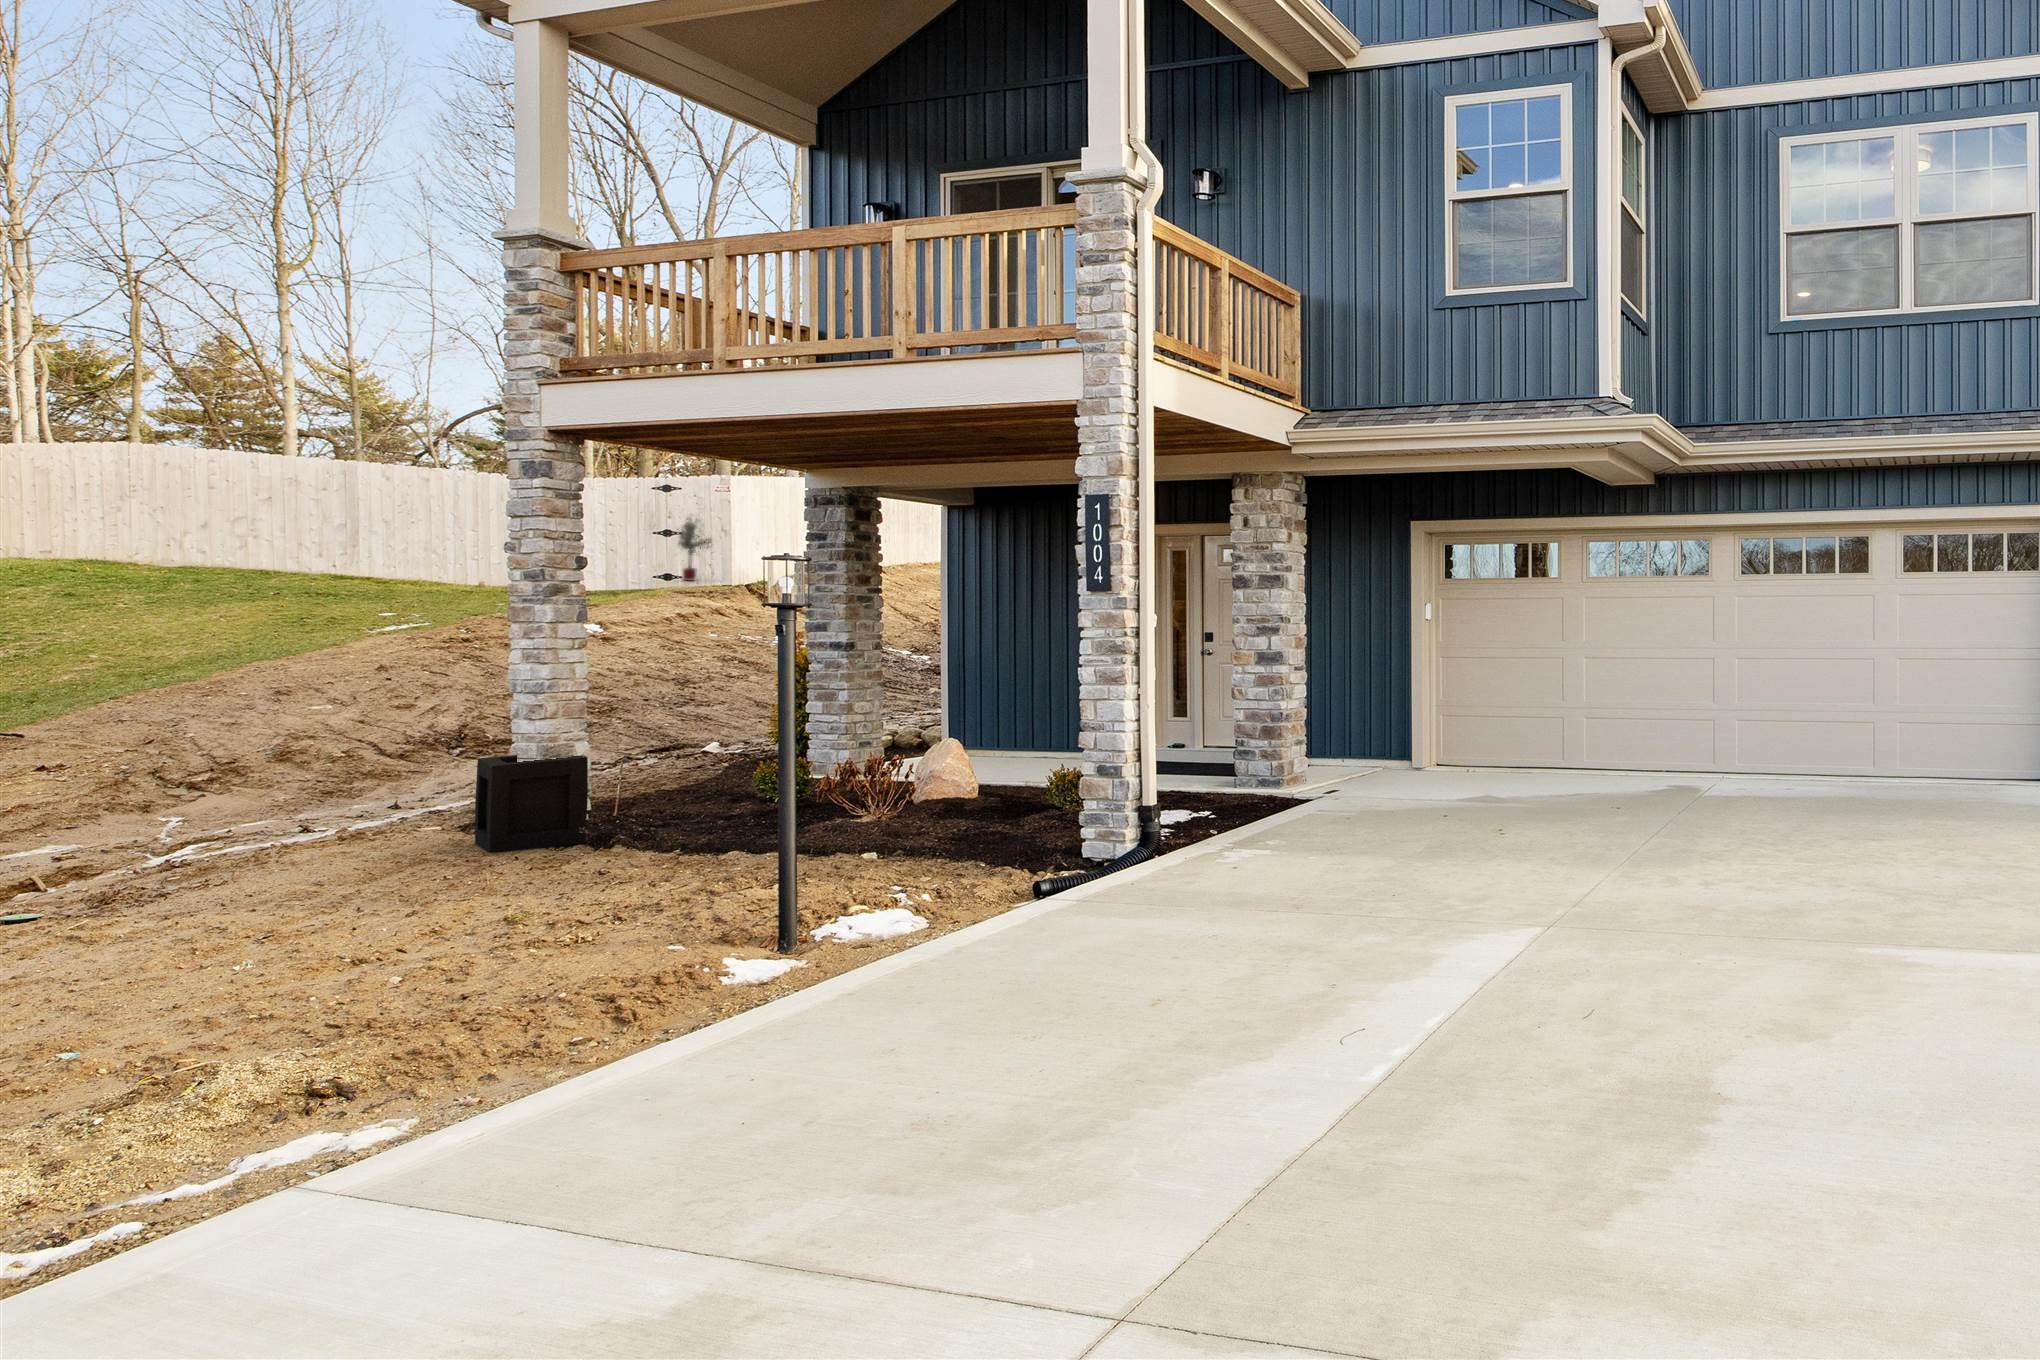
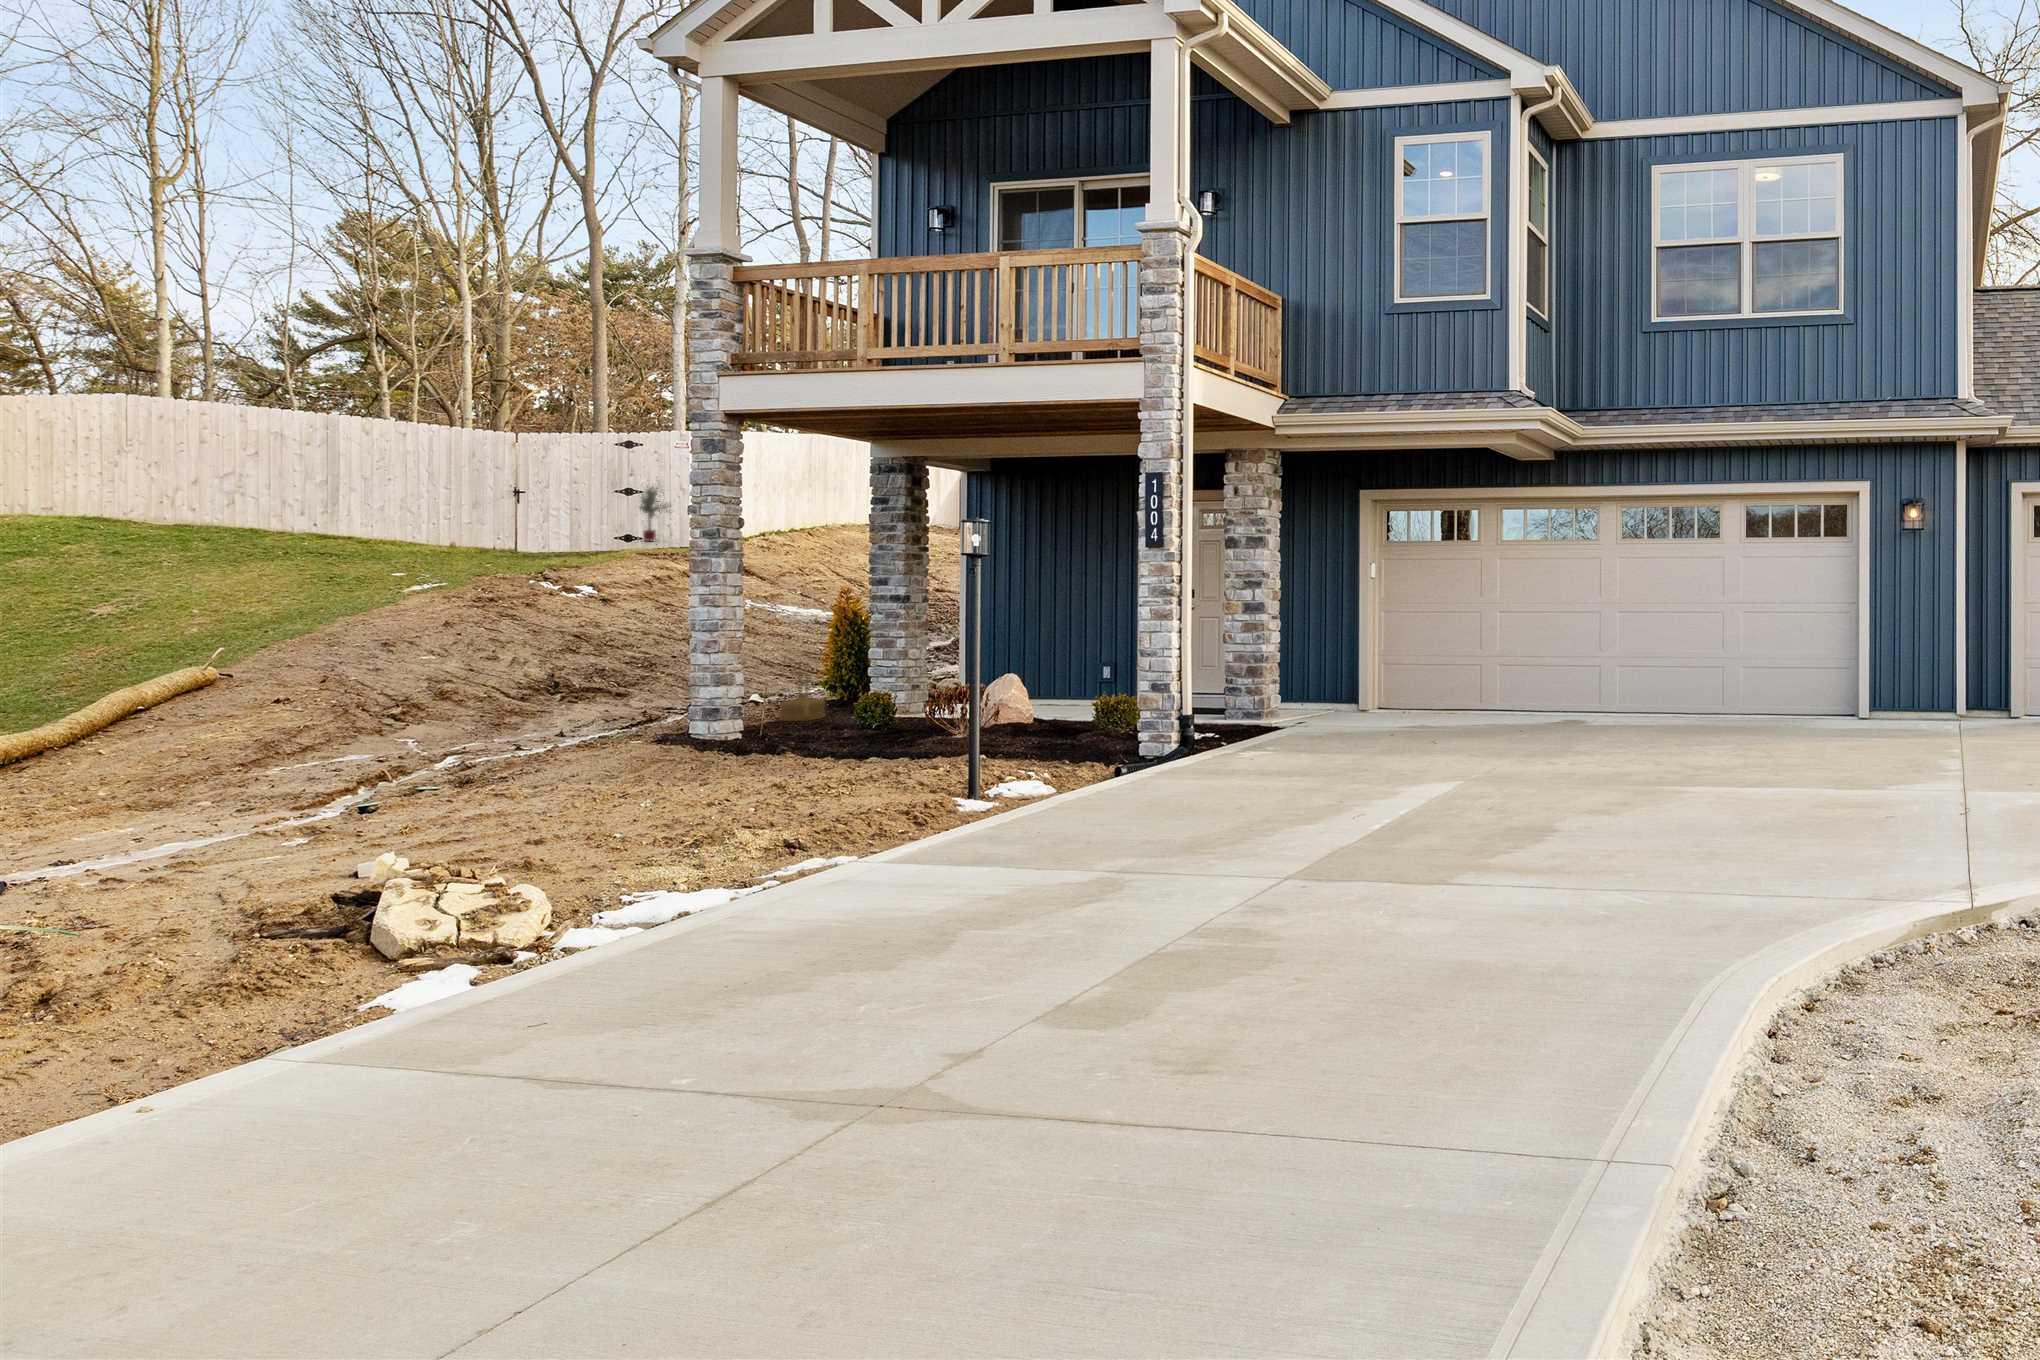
woven basket: none [711,738,769,802] -> present [780,670,825,721]
wooden crate: present [475,755,588,853] -> none [619,676,716,757]

